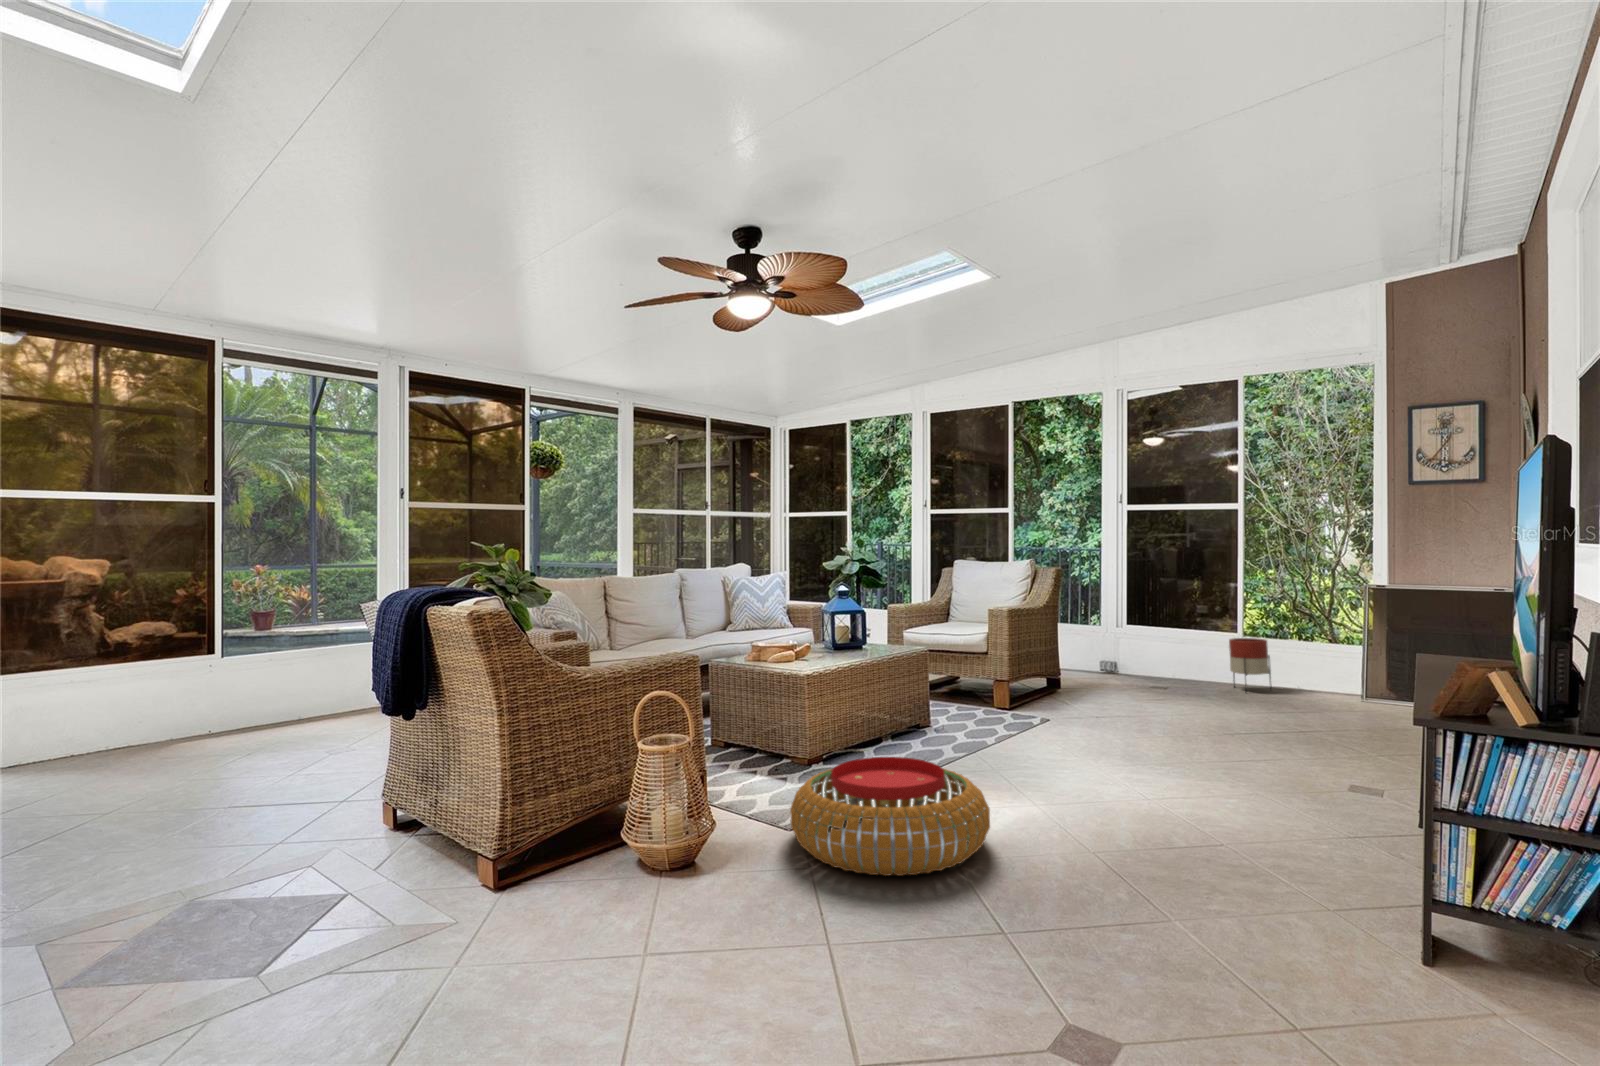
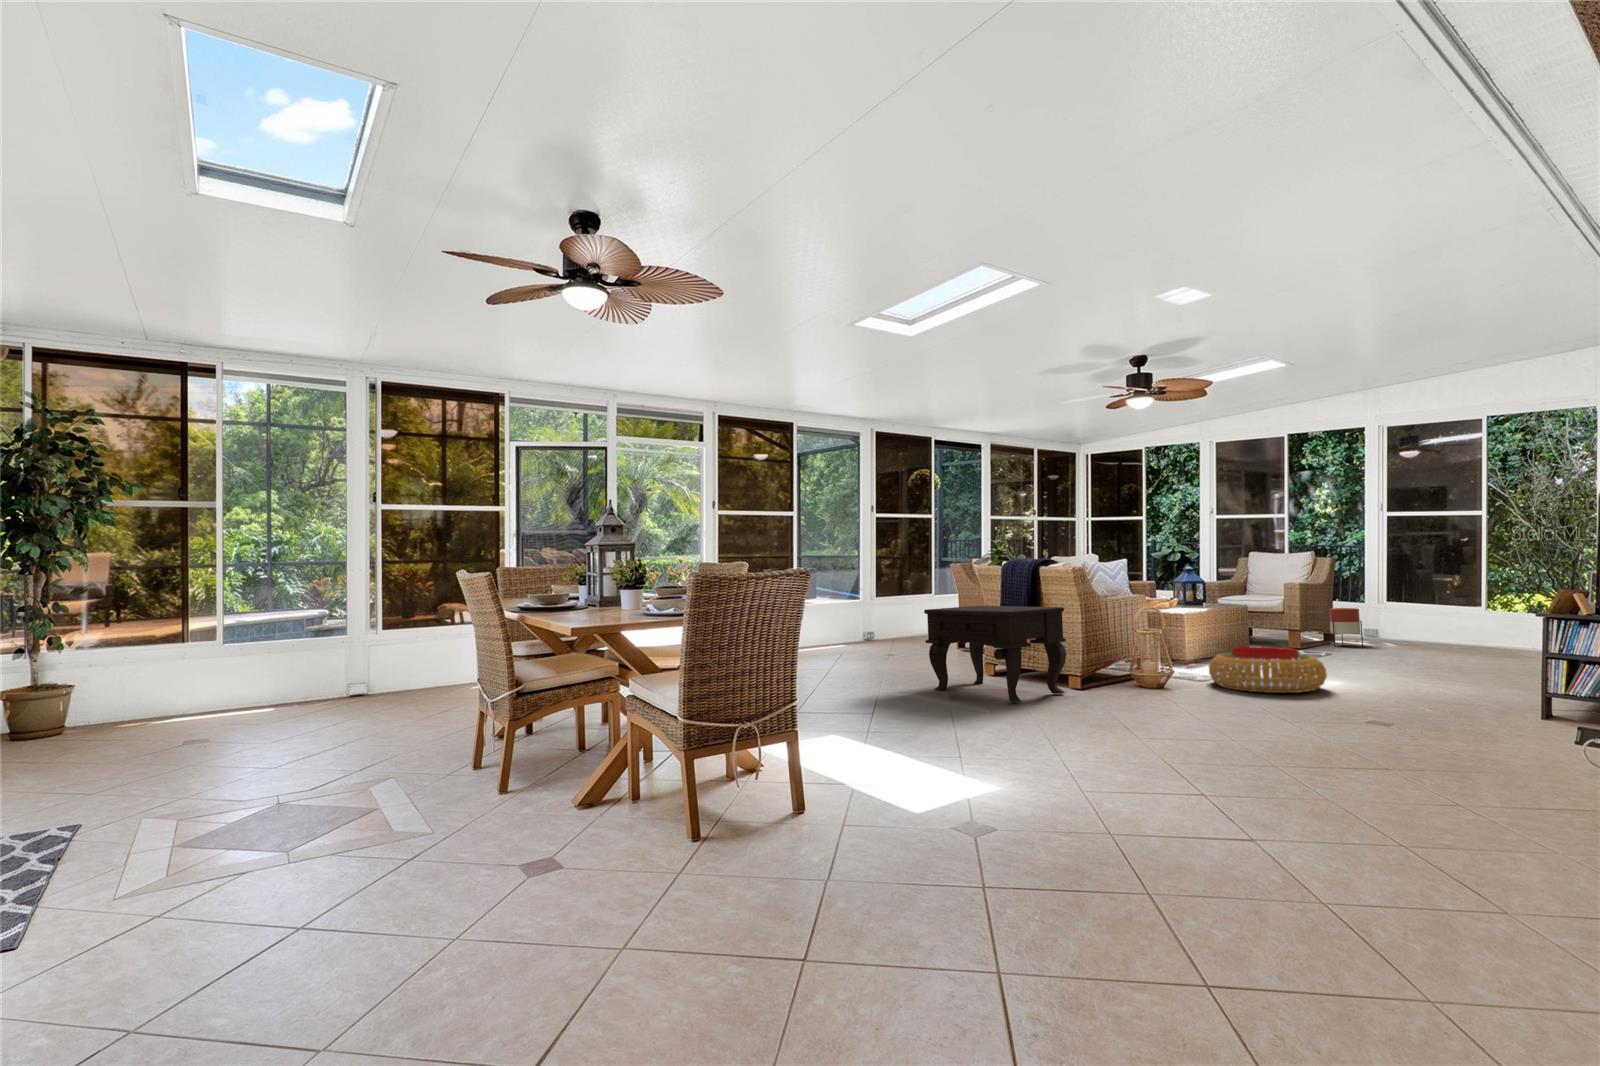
planter: present [1229,638,1272,689] -> present [1329,608,1363,647]
side table: none [140,690,451,983] -> present [924,606,1066,702]

